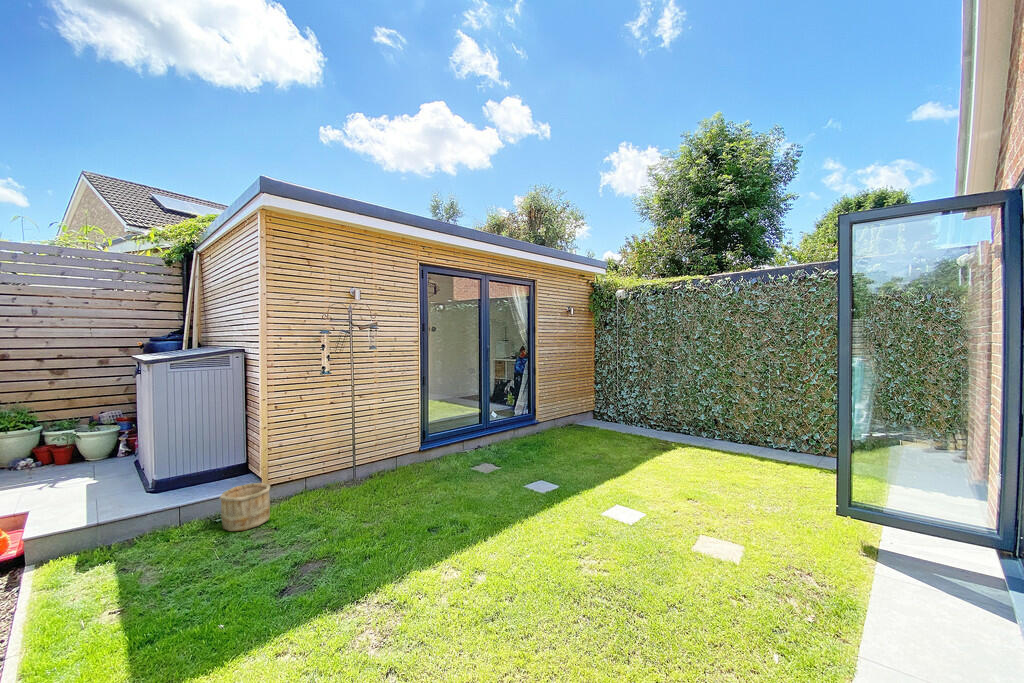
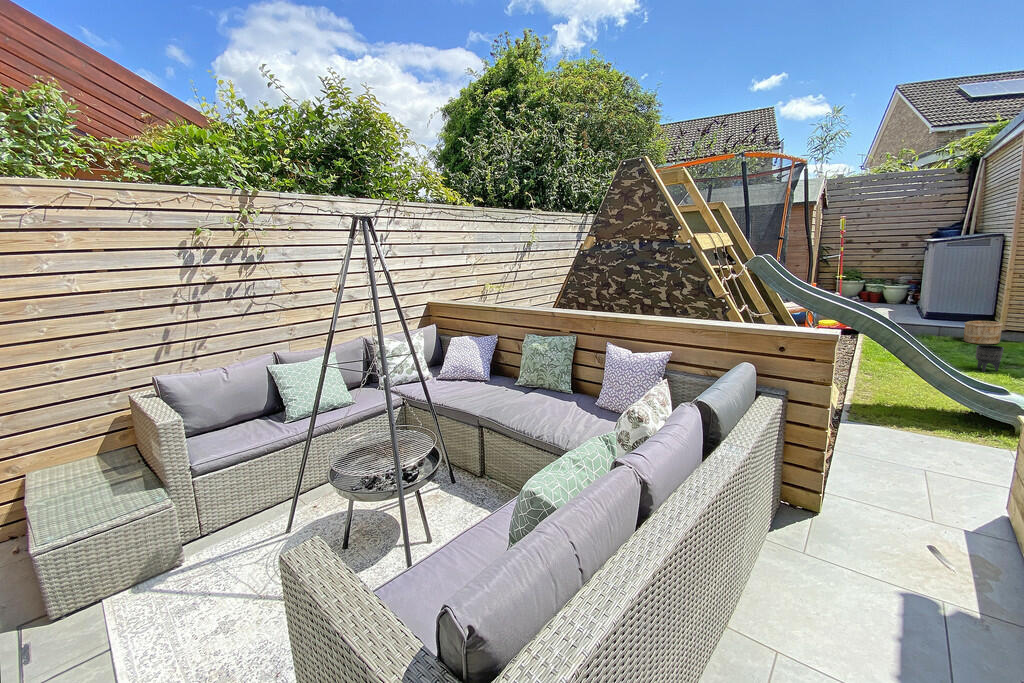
planter: none [271,566,314,639] -> present [976,345,1004,372]

